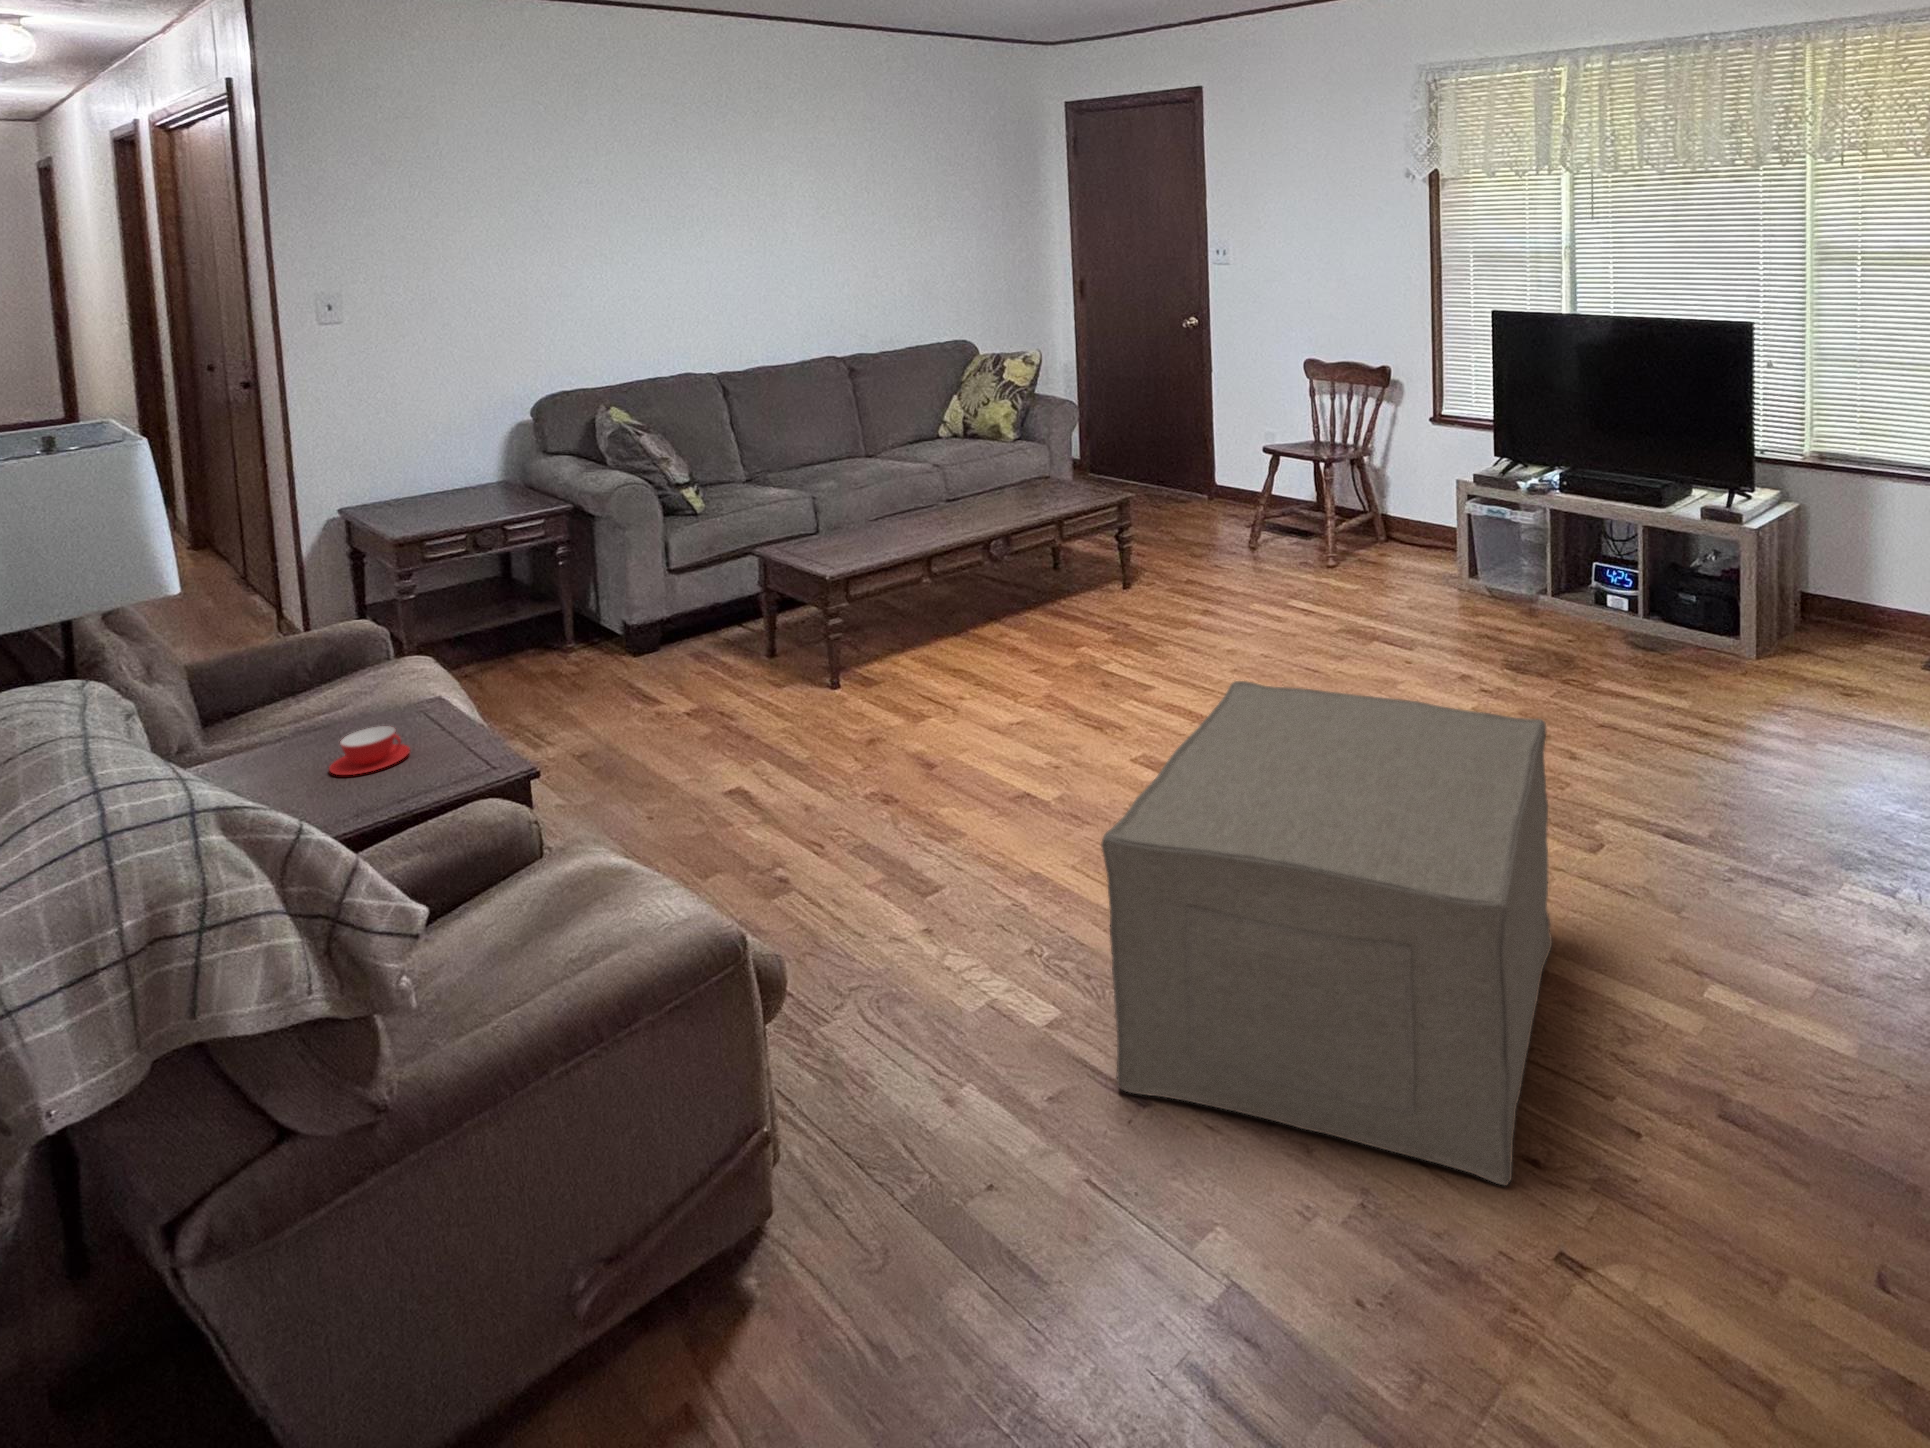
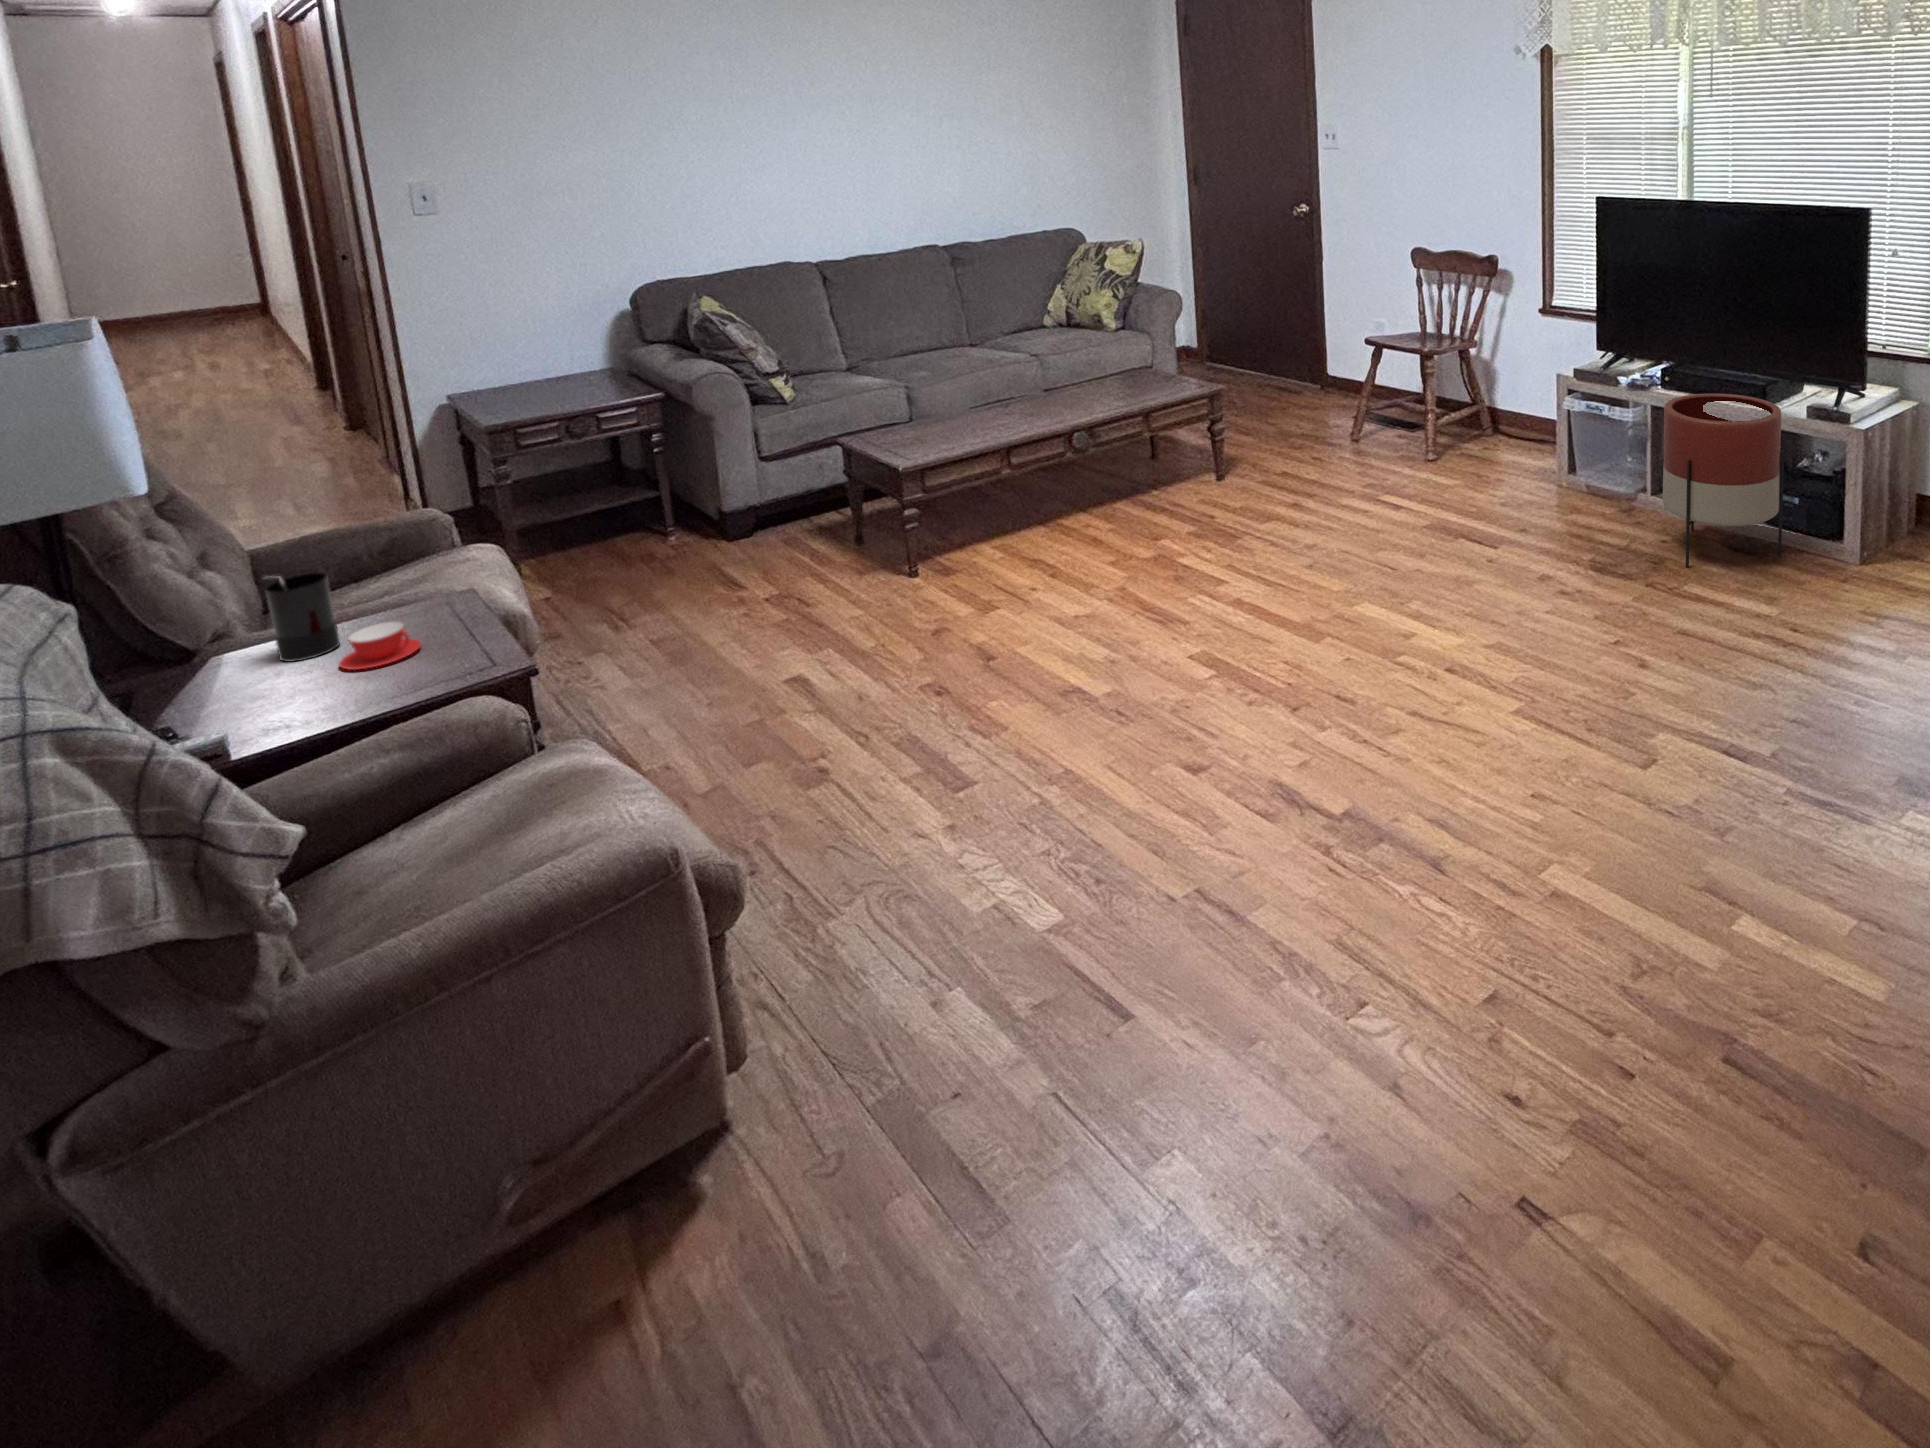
planter: none [1569,496,1682,664] -> present [1663,394,1784,567]
candle: none [248,678,320,770] -> present [266,573,340,662]
ottoman: present [1101,681,1552,1185] -> none [1078,589,1579,1119]

